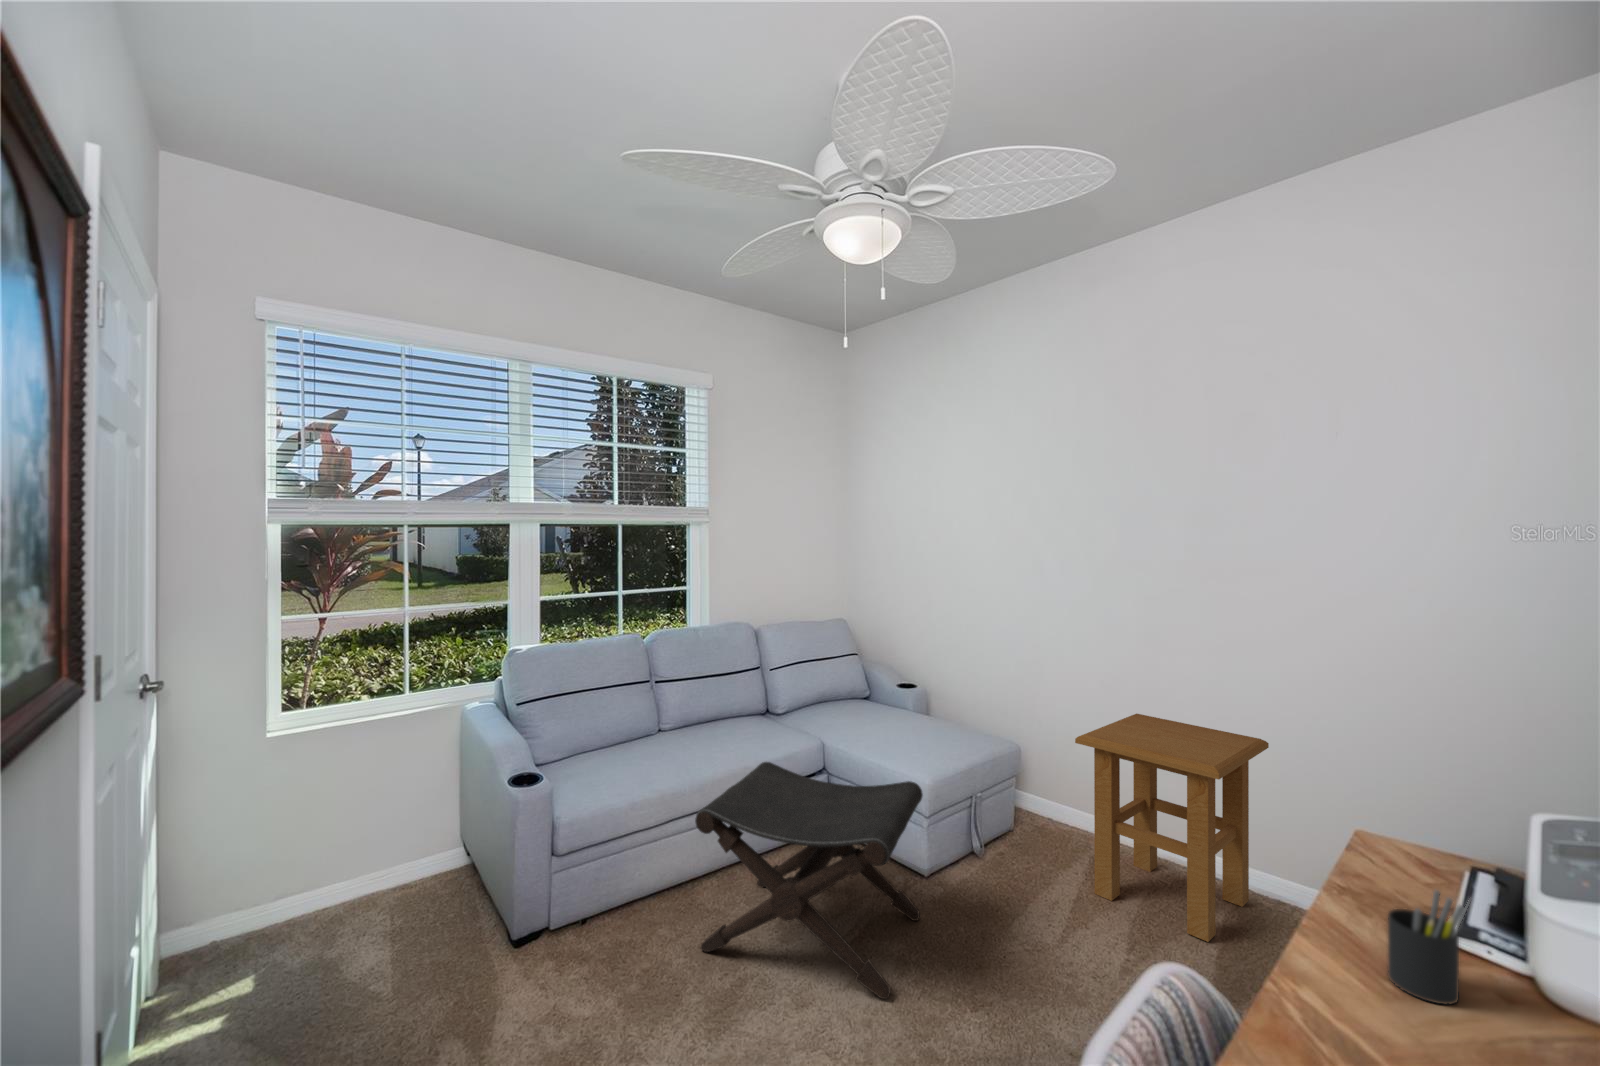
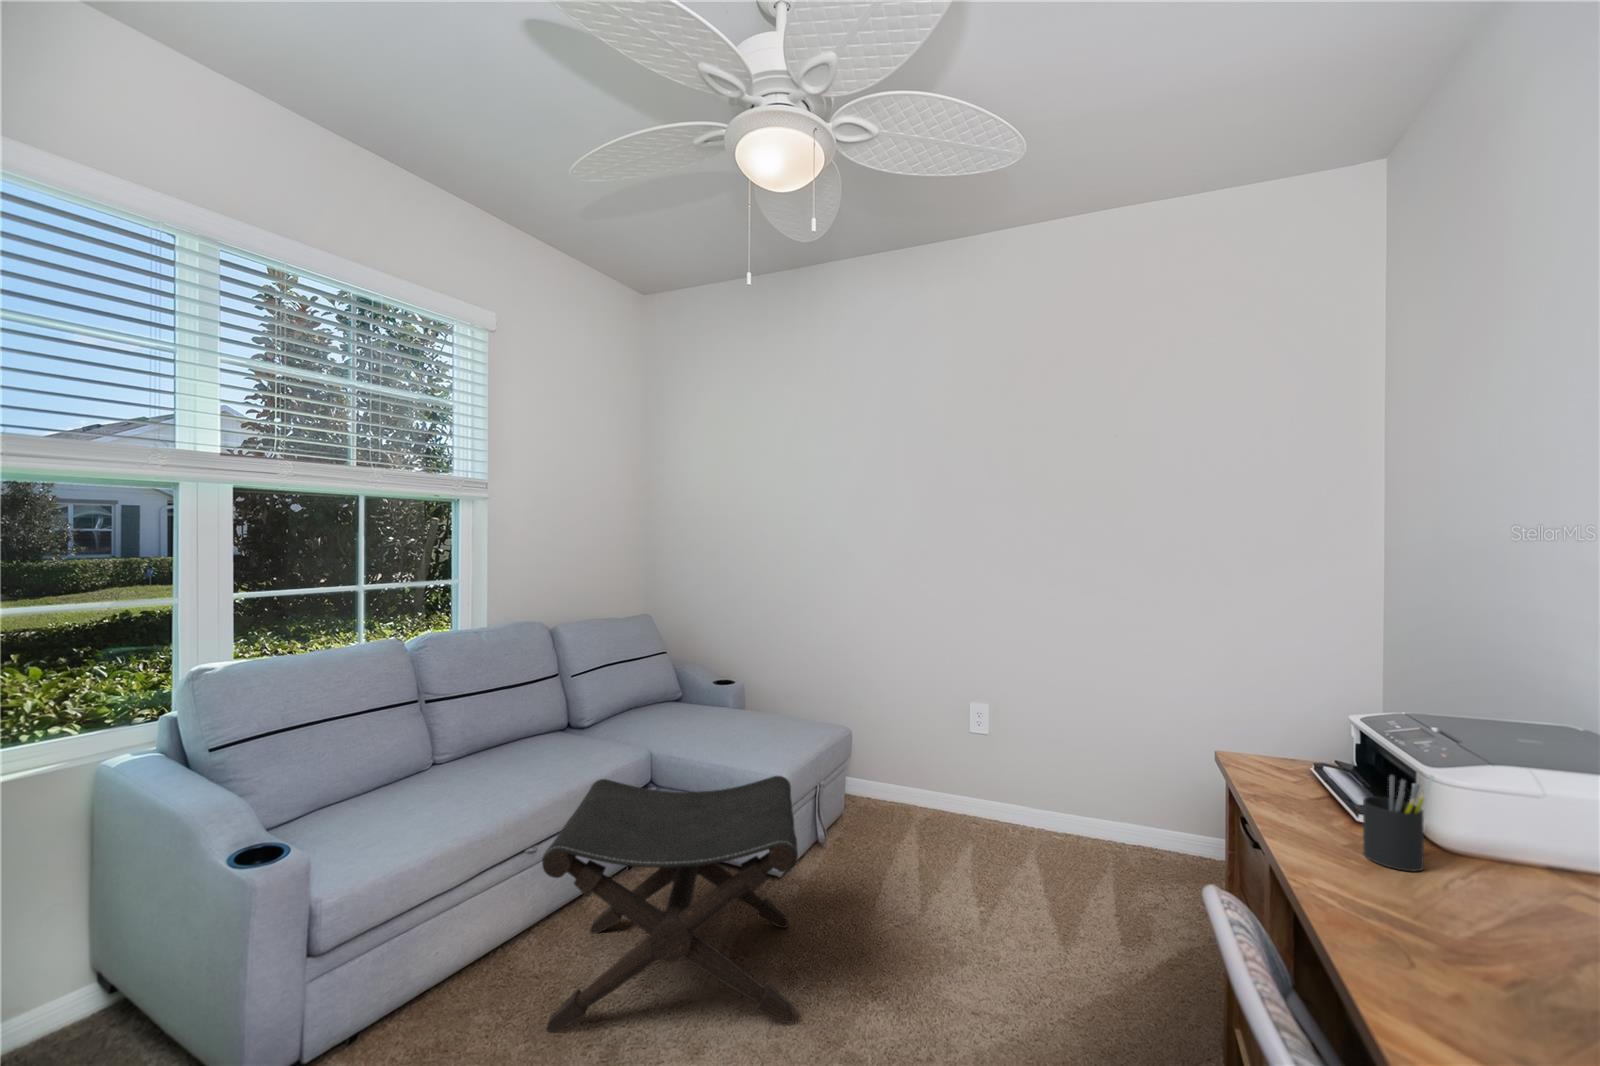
side table: present [1075,714,1269,942] -> none [917,685,1062,883]

